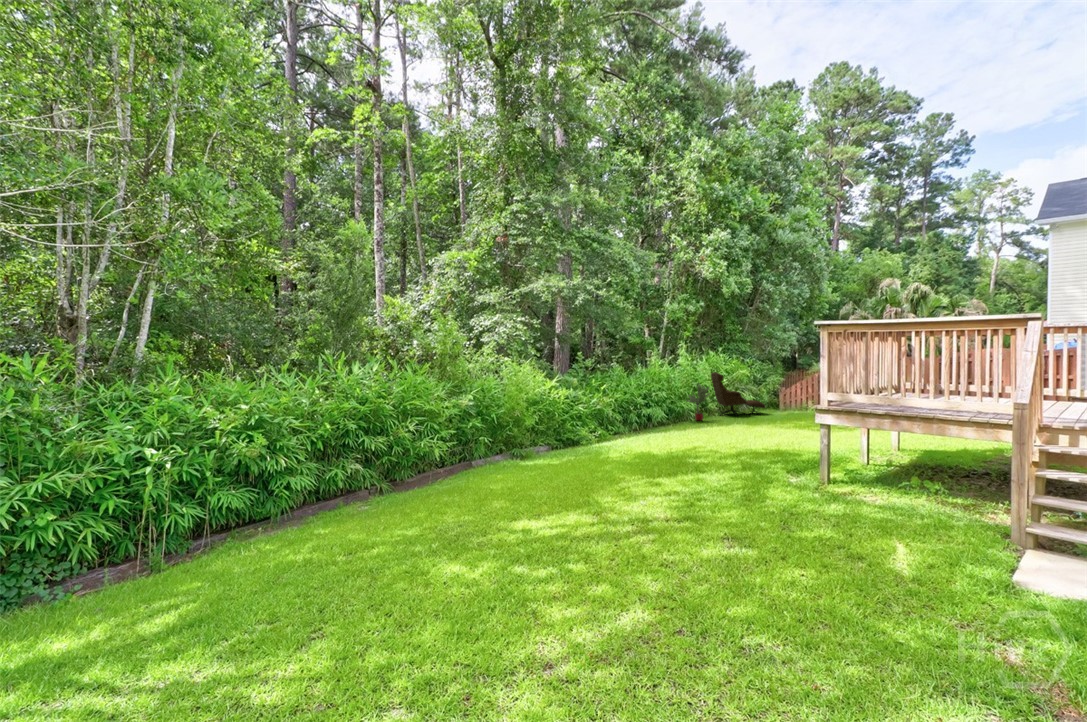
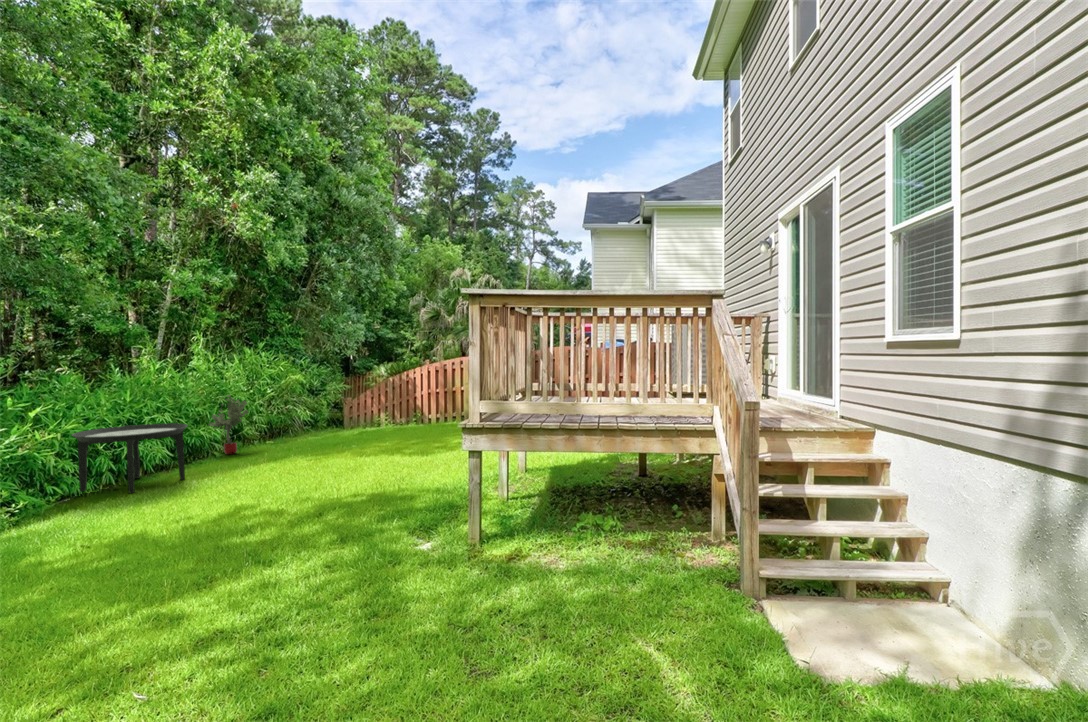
lounge chair: present [711,372,765,416] -> none [249,378,328,442]
round table: none [619,398,675,435] -> present [72,424,187,493]

